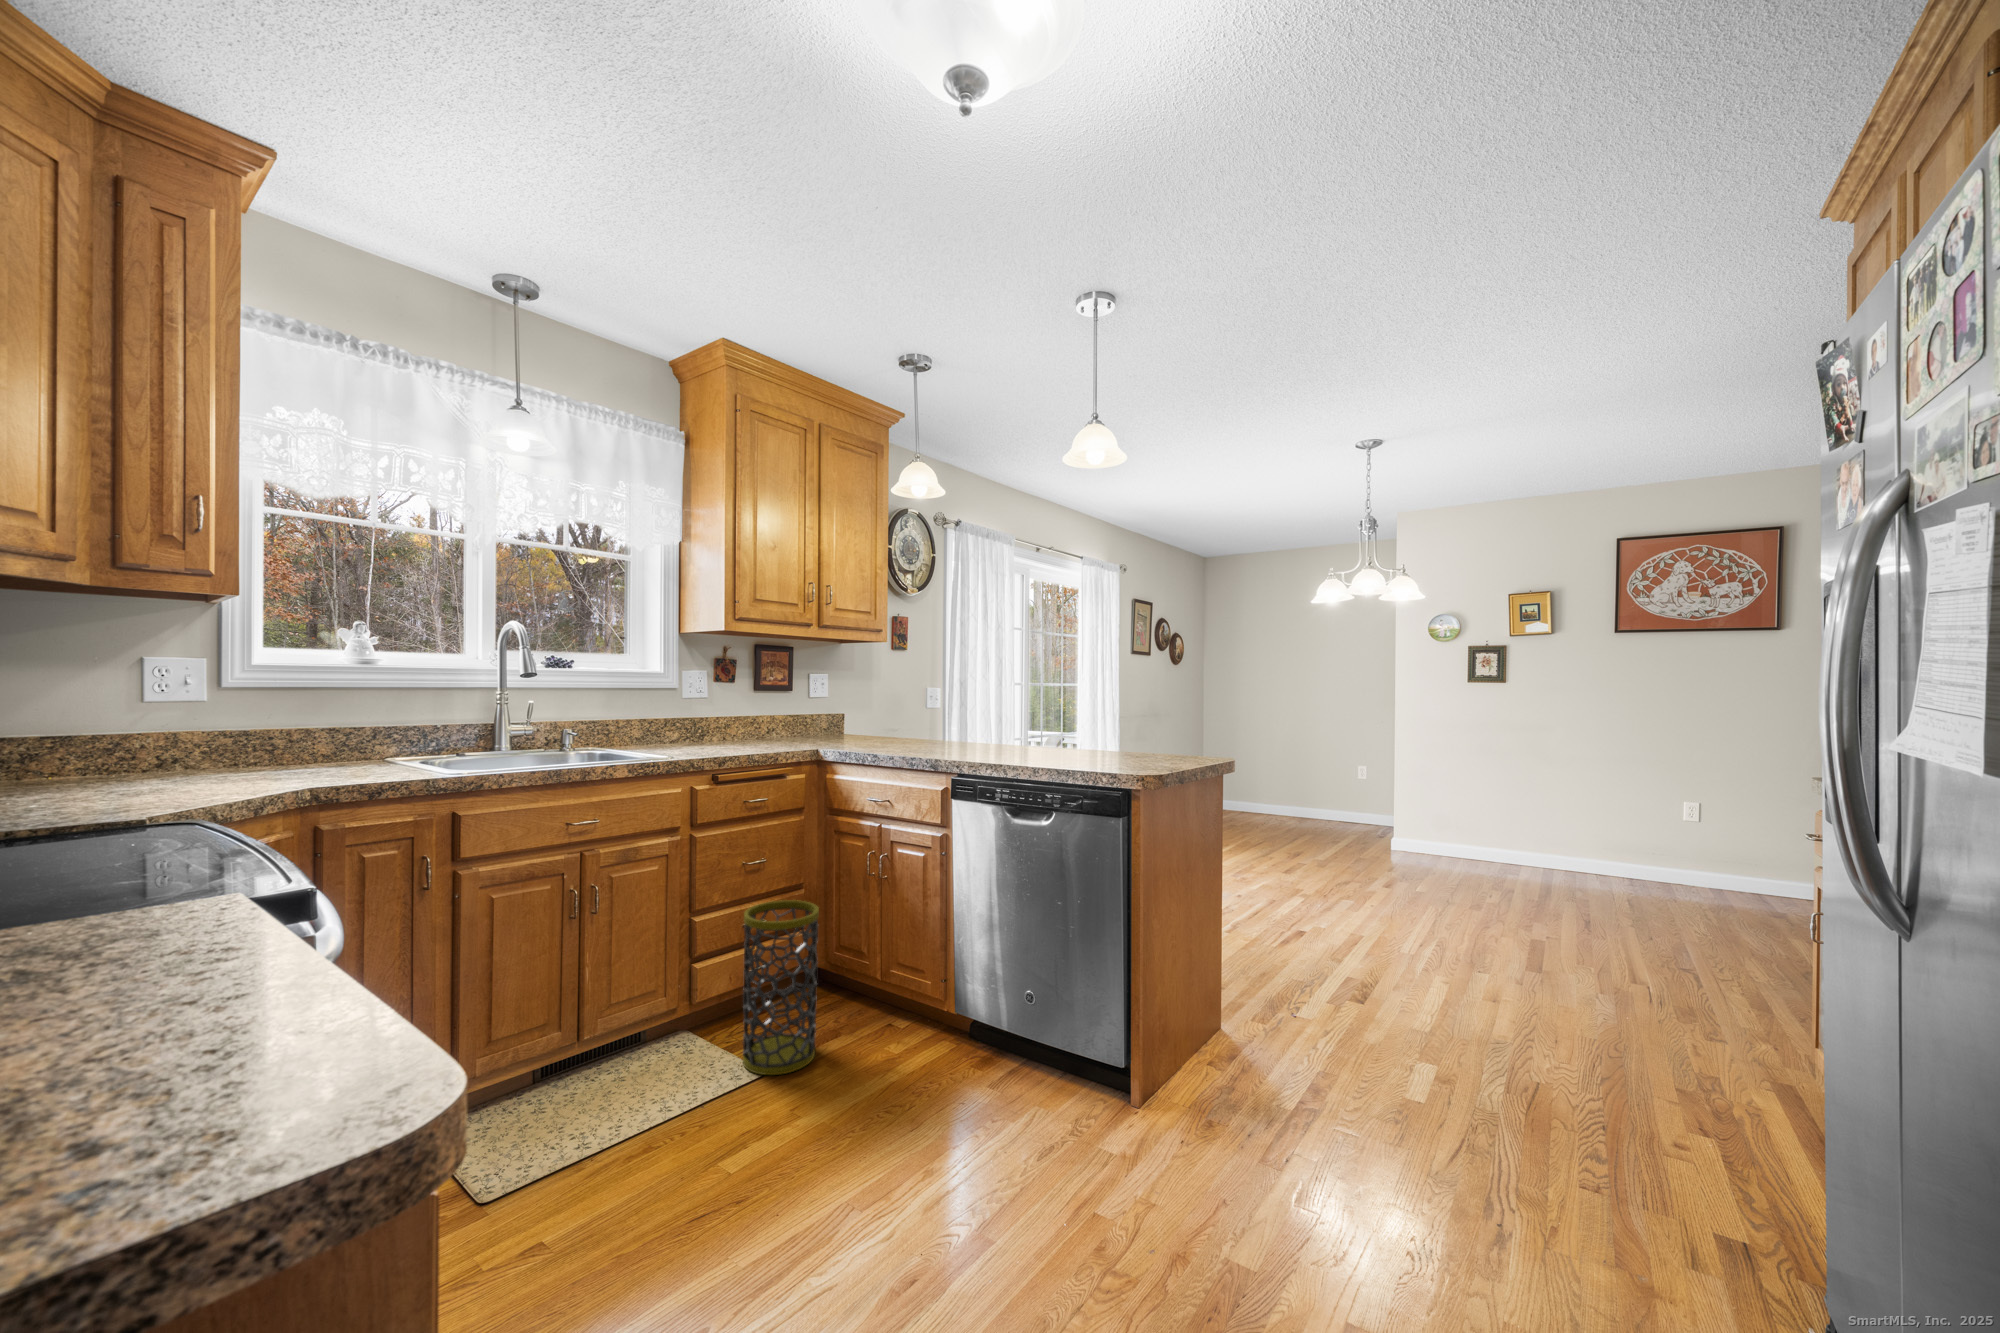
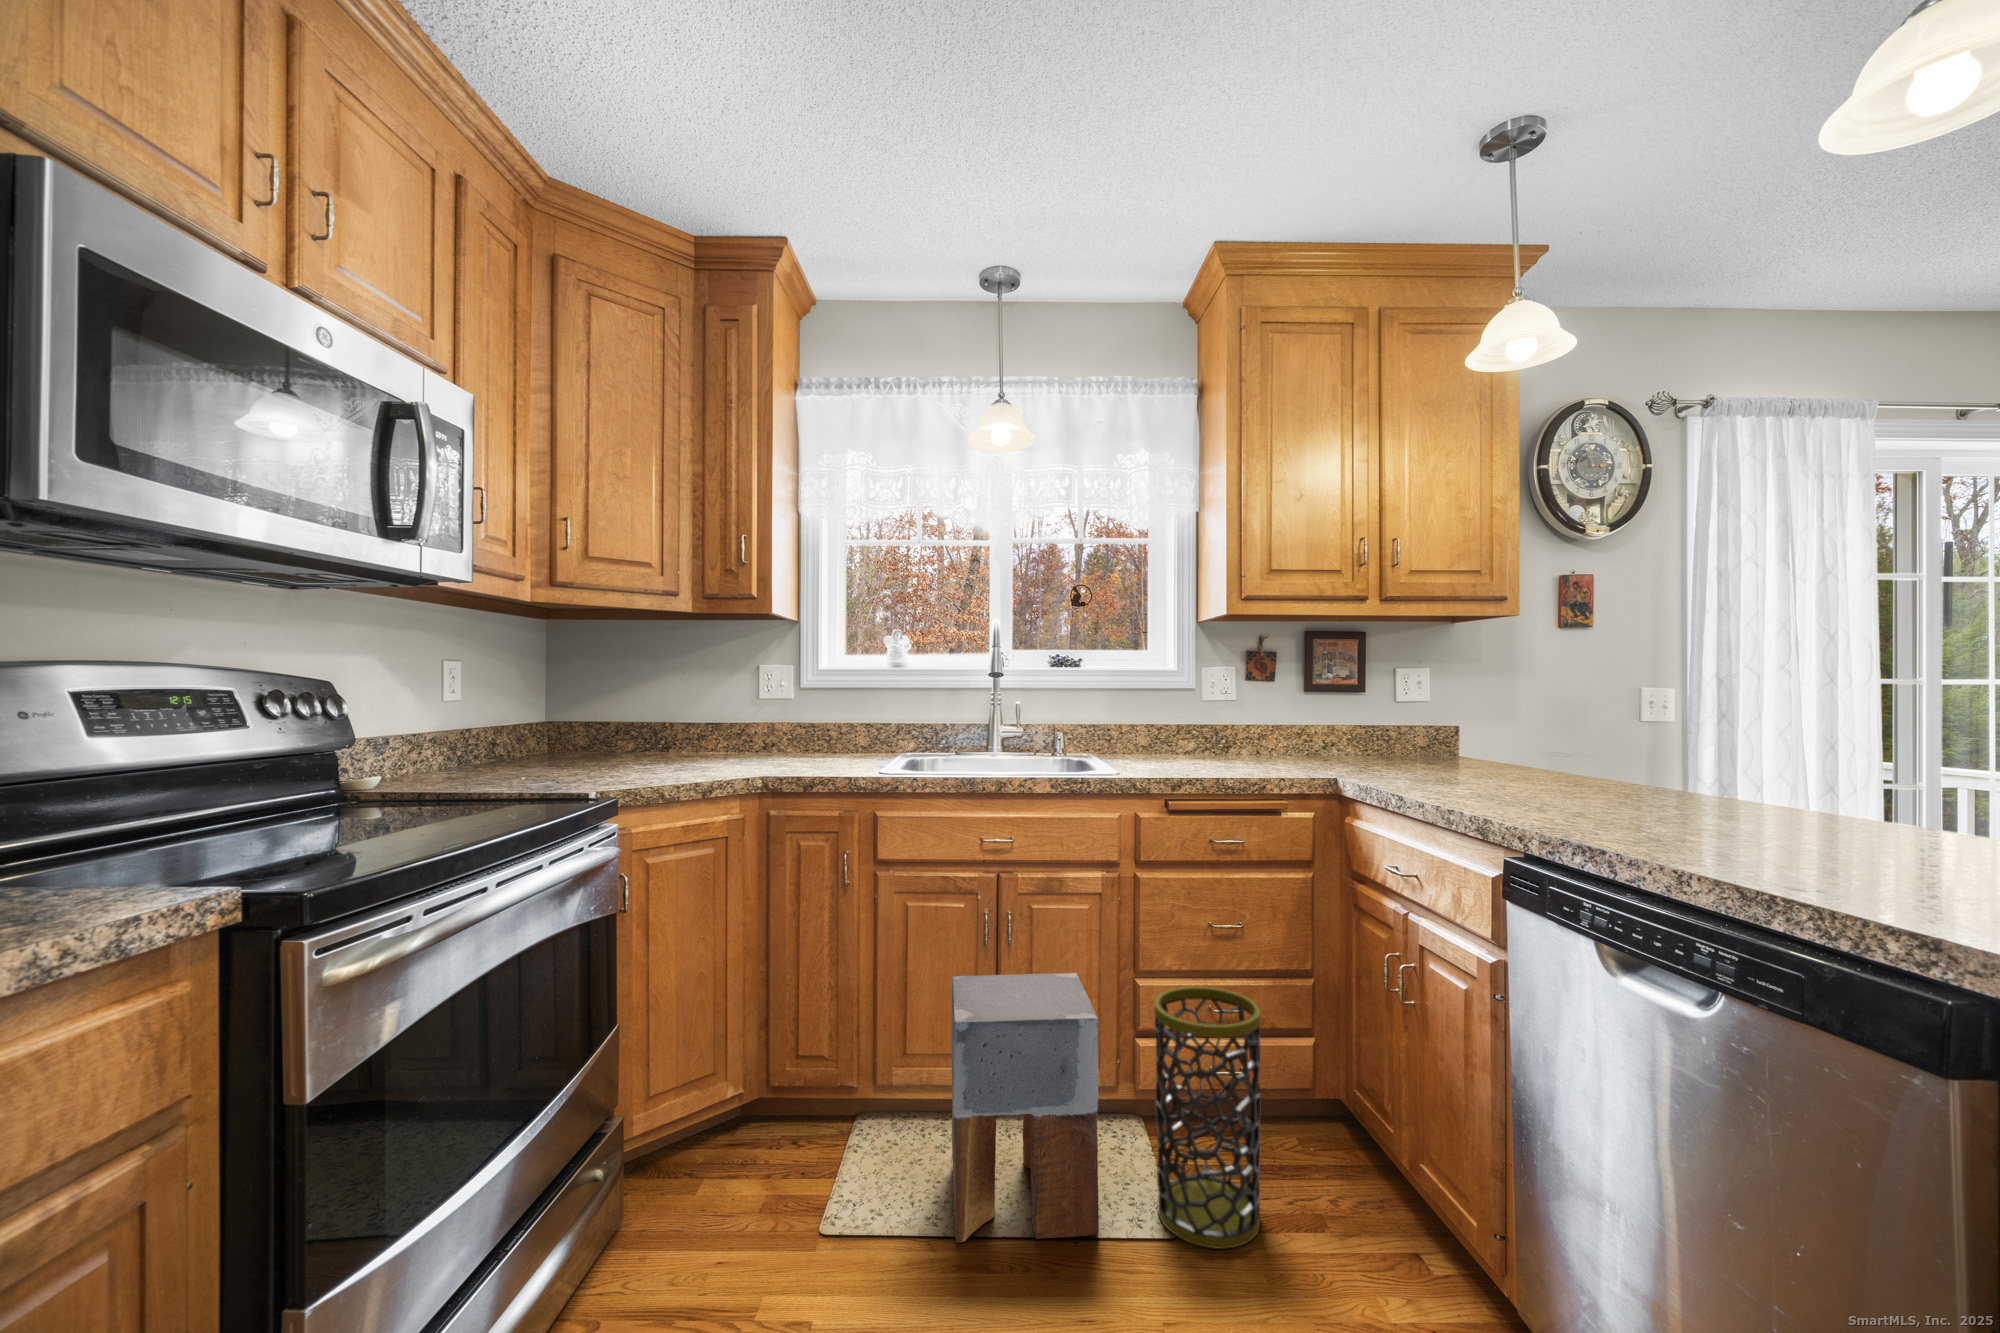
stool: none [562,918,725,1153] -> present [951,973,1099,1243]

